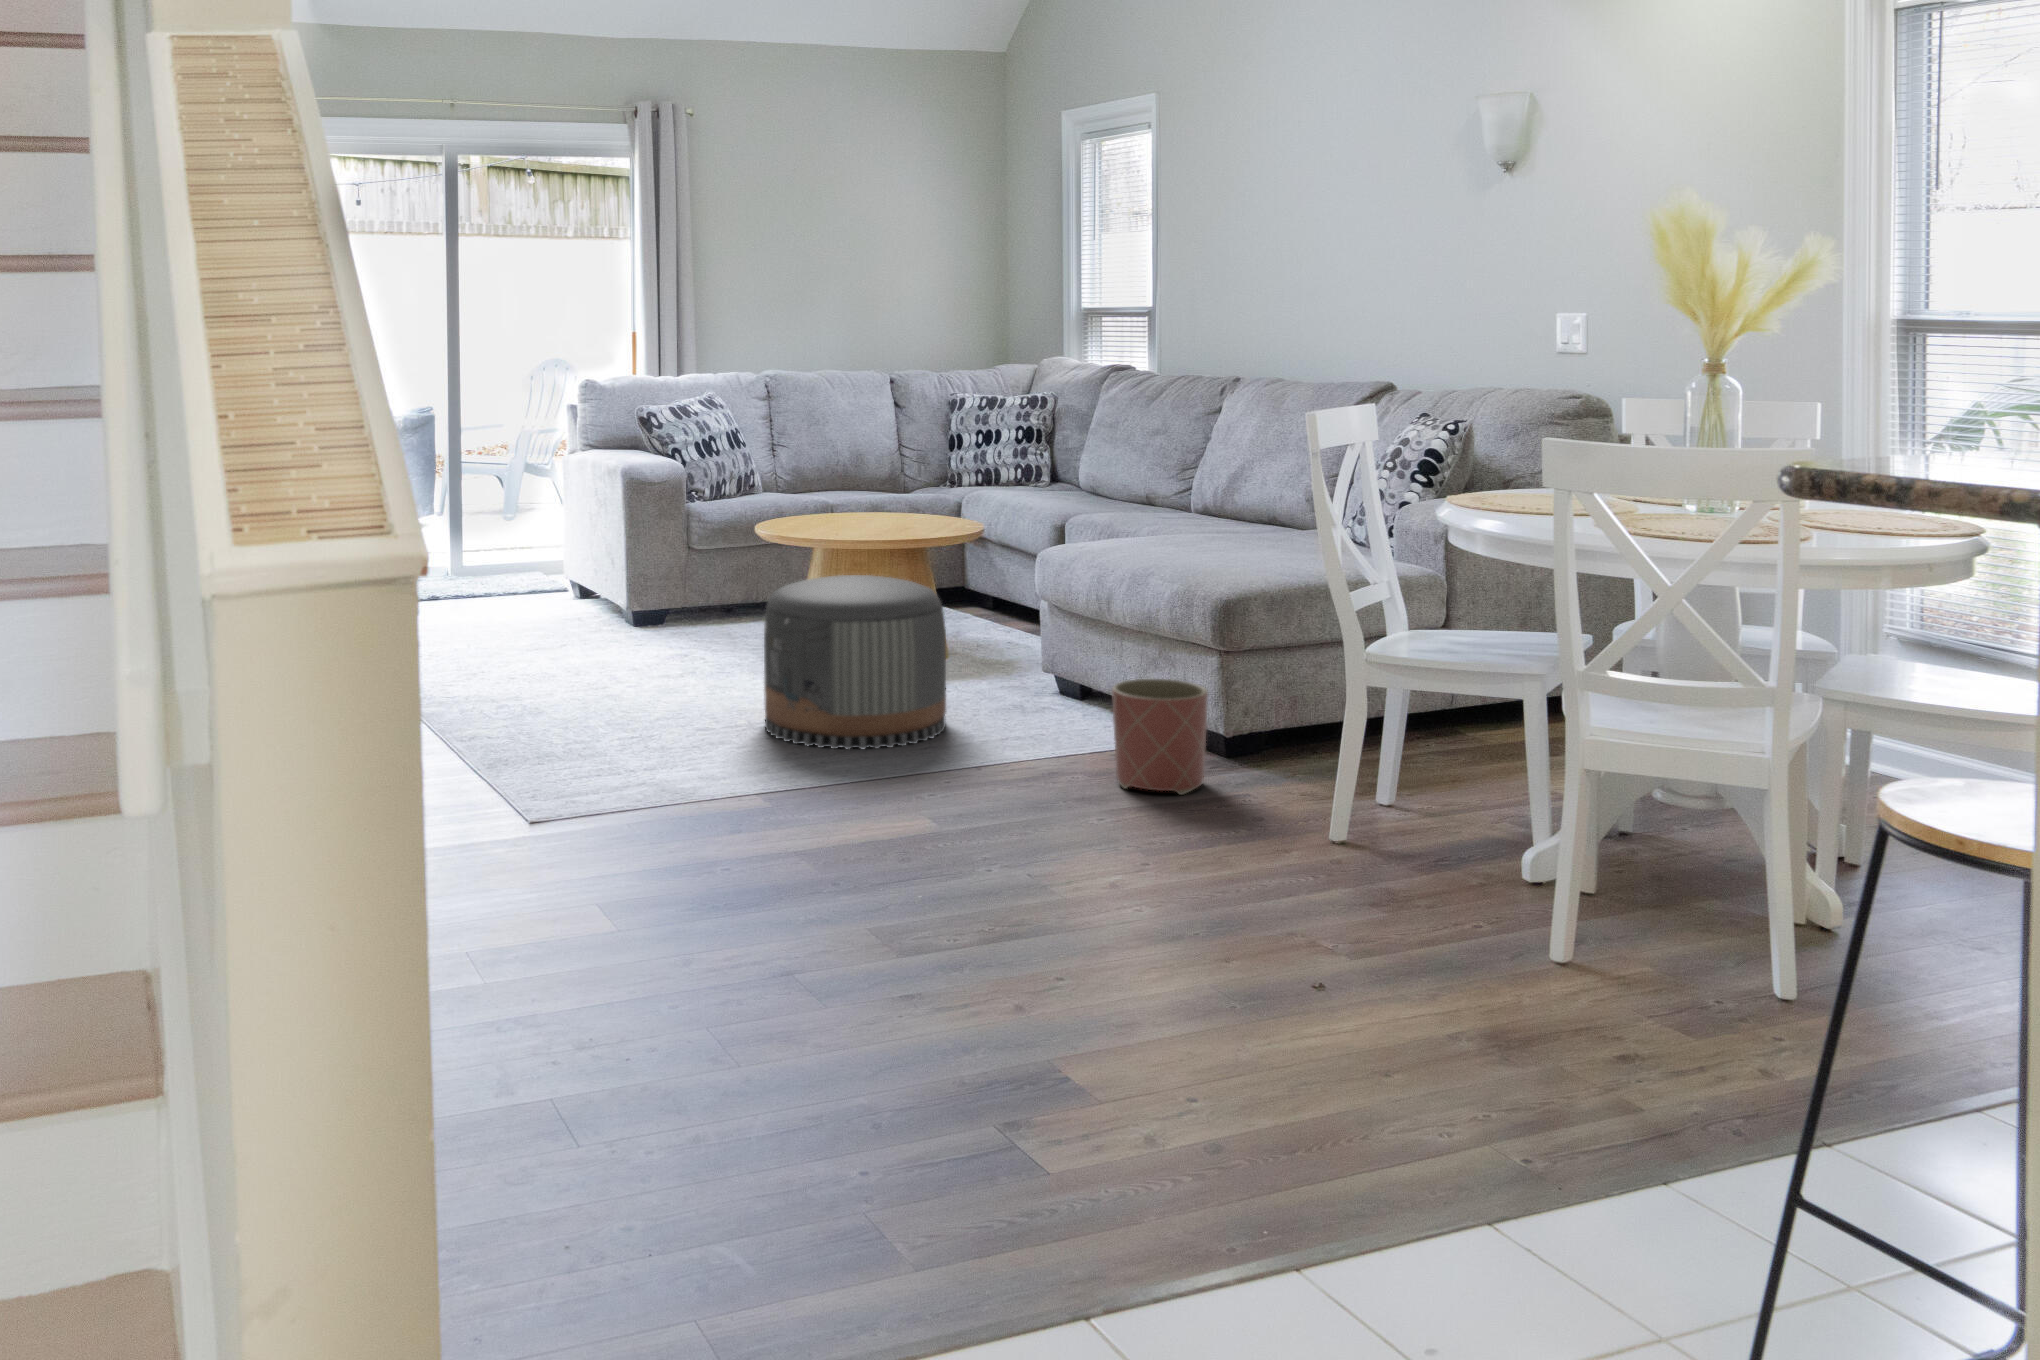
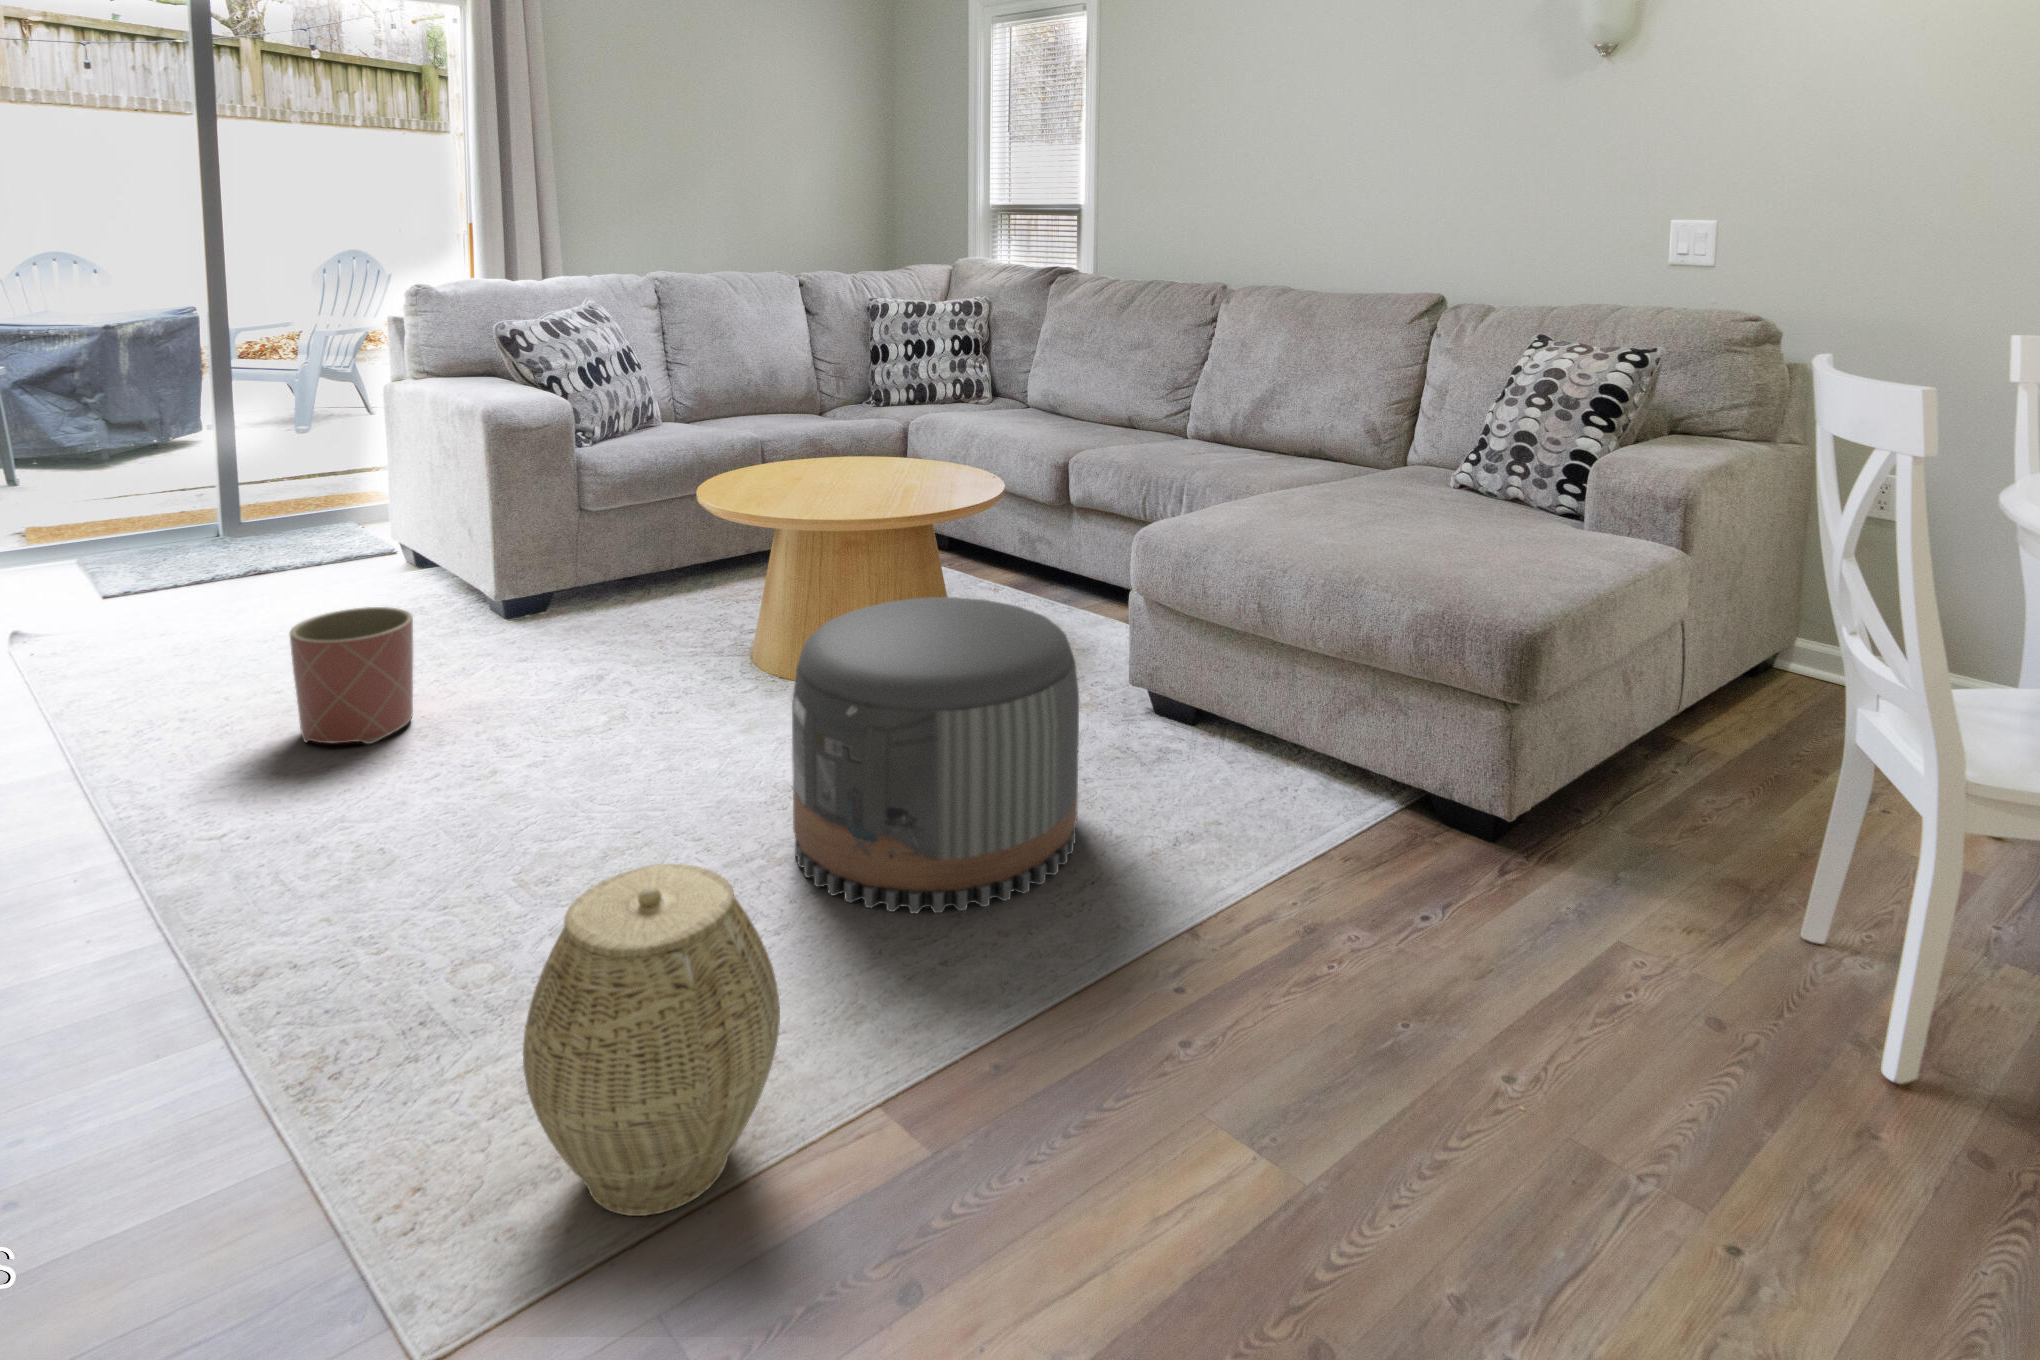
woven basket: none [587,650,705,802] -> present [523,864,780,1216]
planter: present [1112,679,1208,795] -> present [290,607,413,744]

